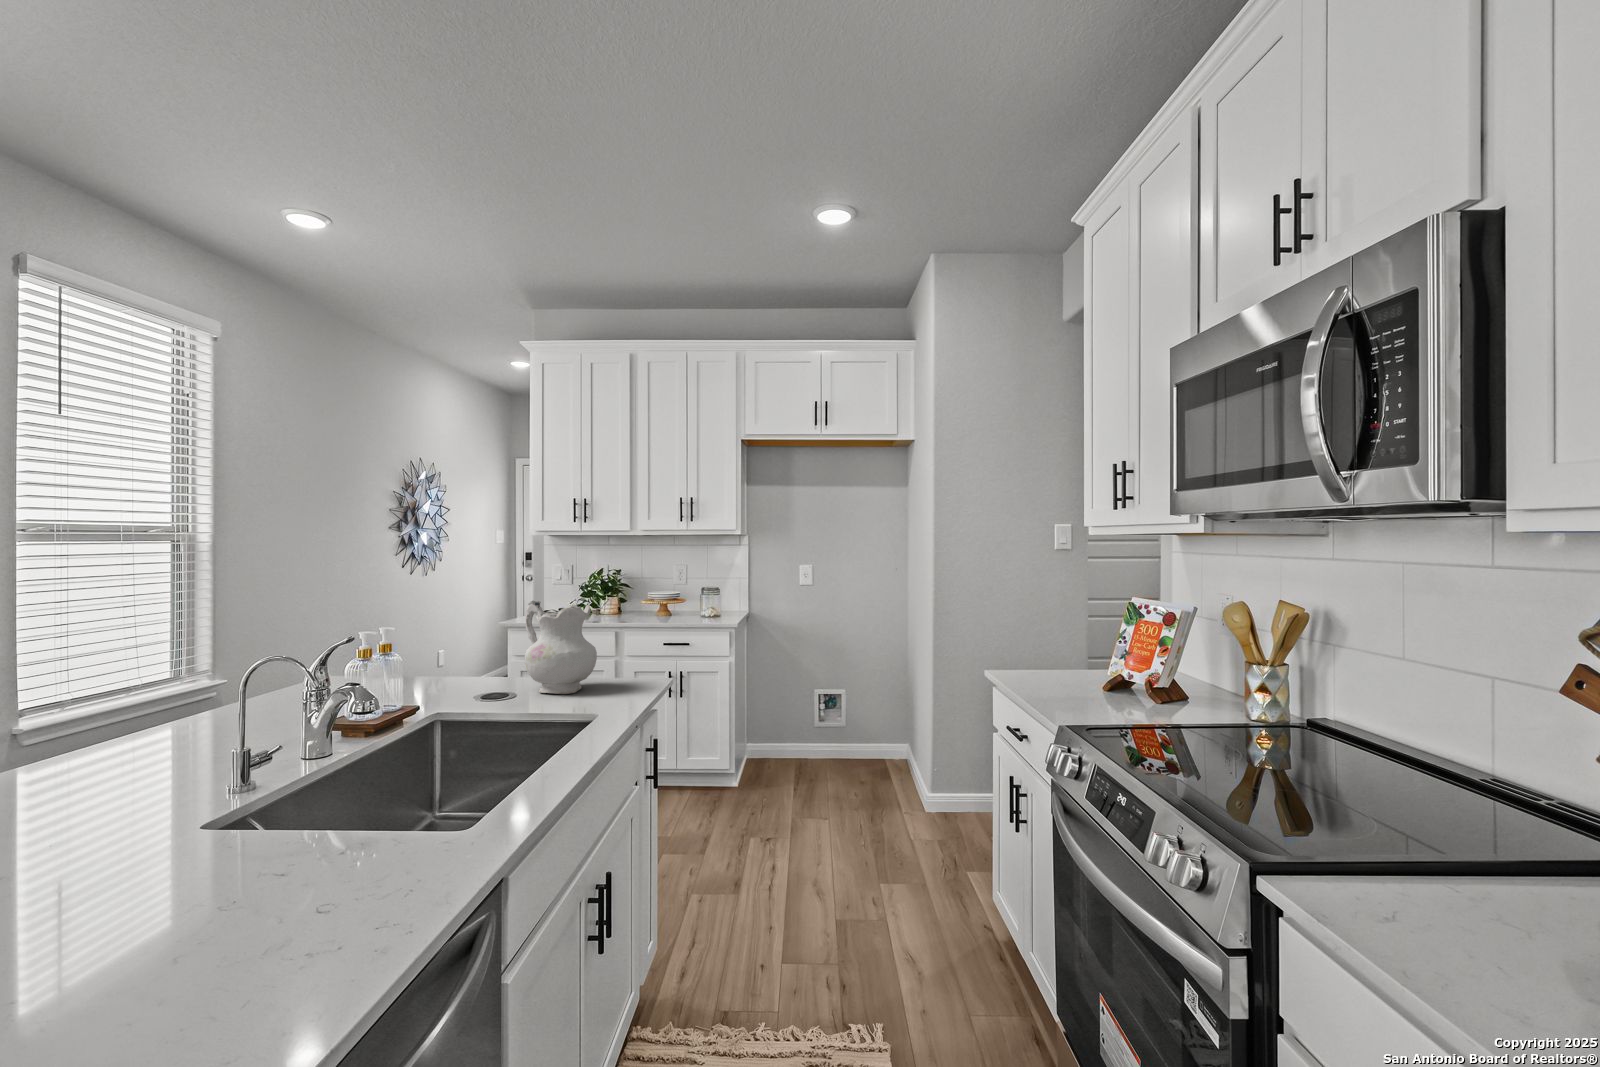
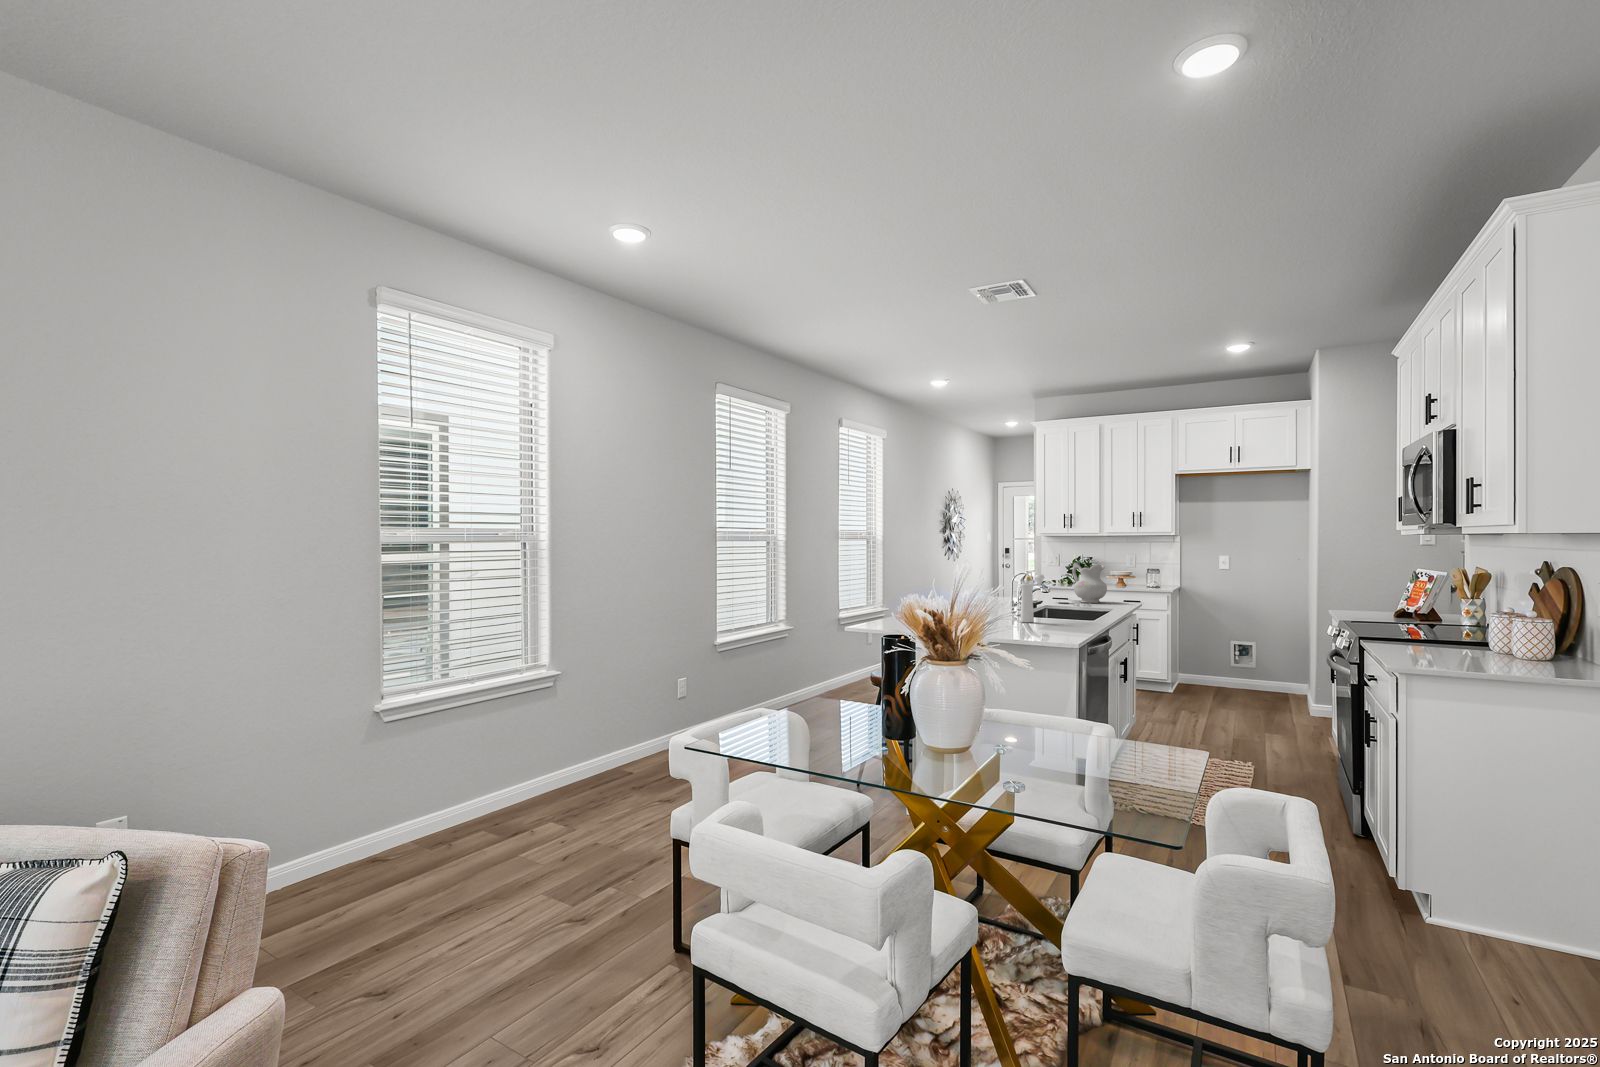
pepper mill: none [86,705,250,946] -> present [1021,575,1044,622]

